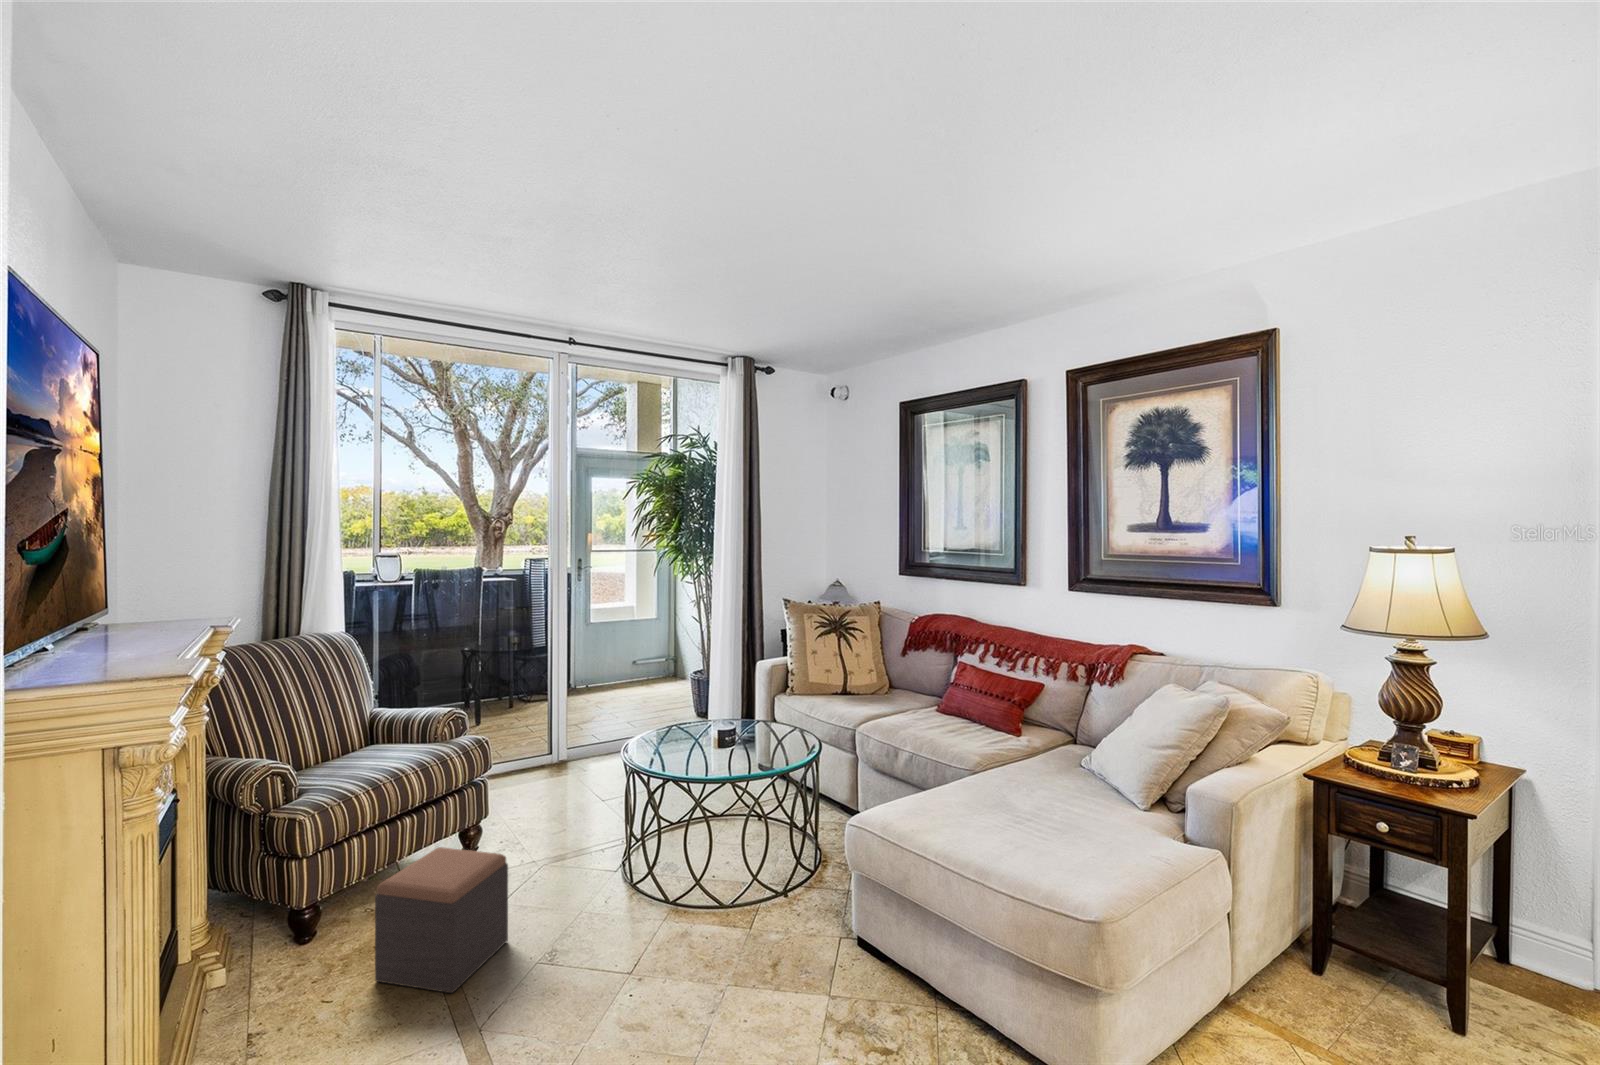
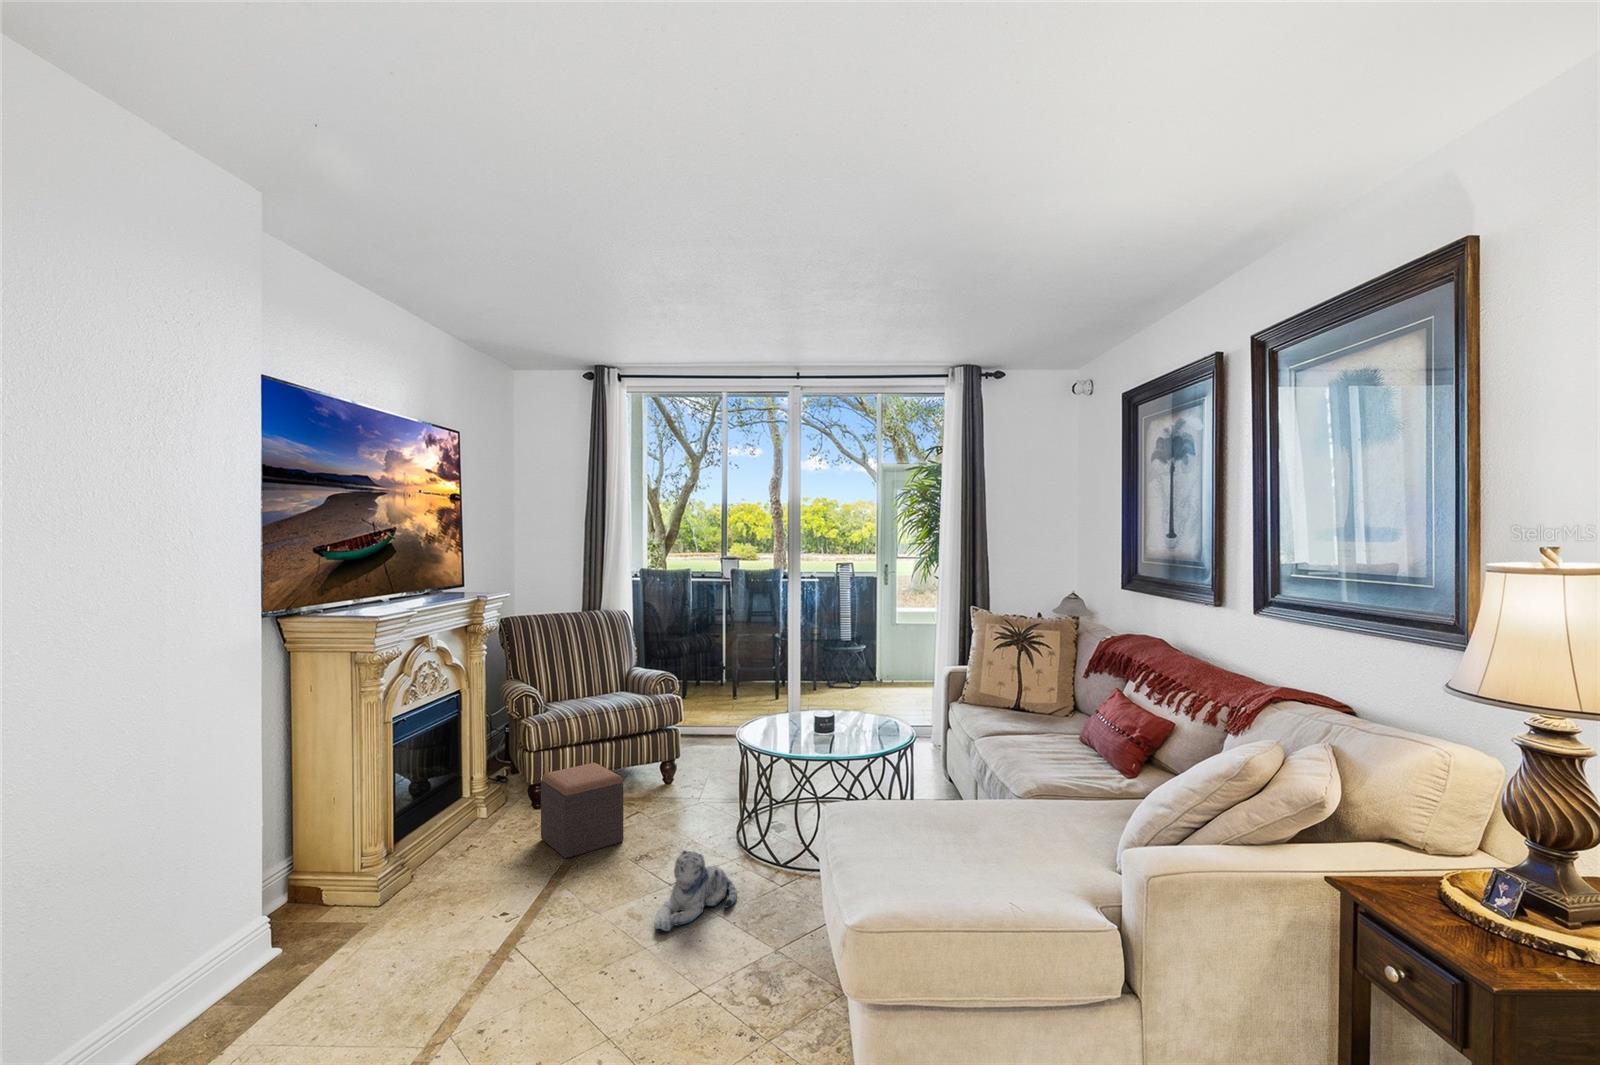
plush toy: none [672,916,745,1030] -> present [654,850,737,931]

